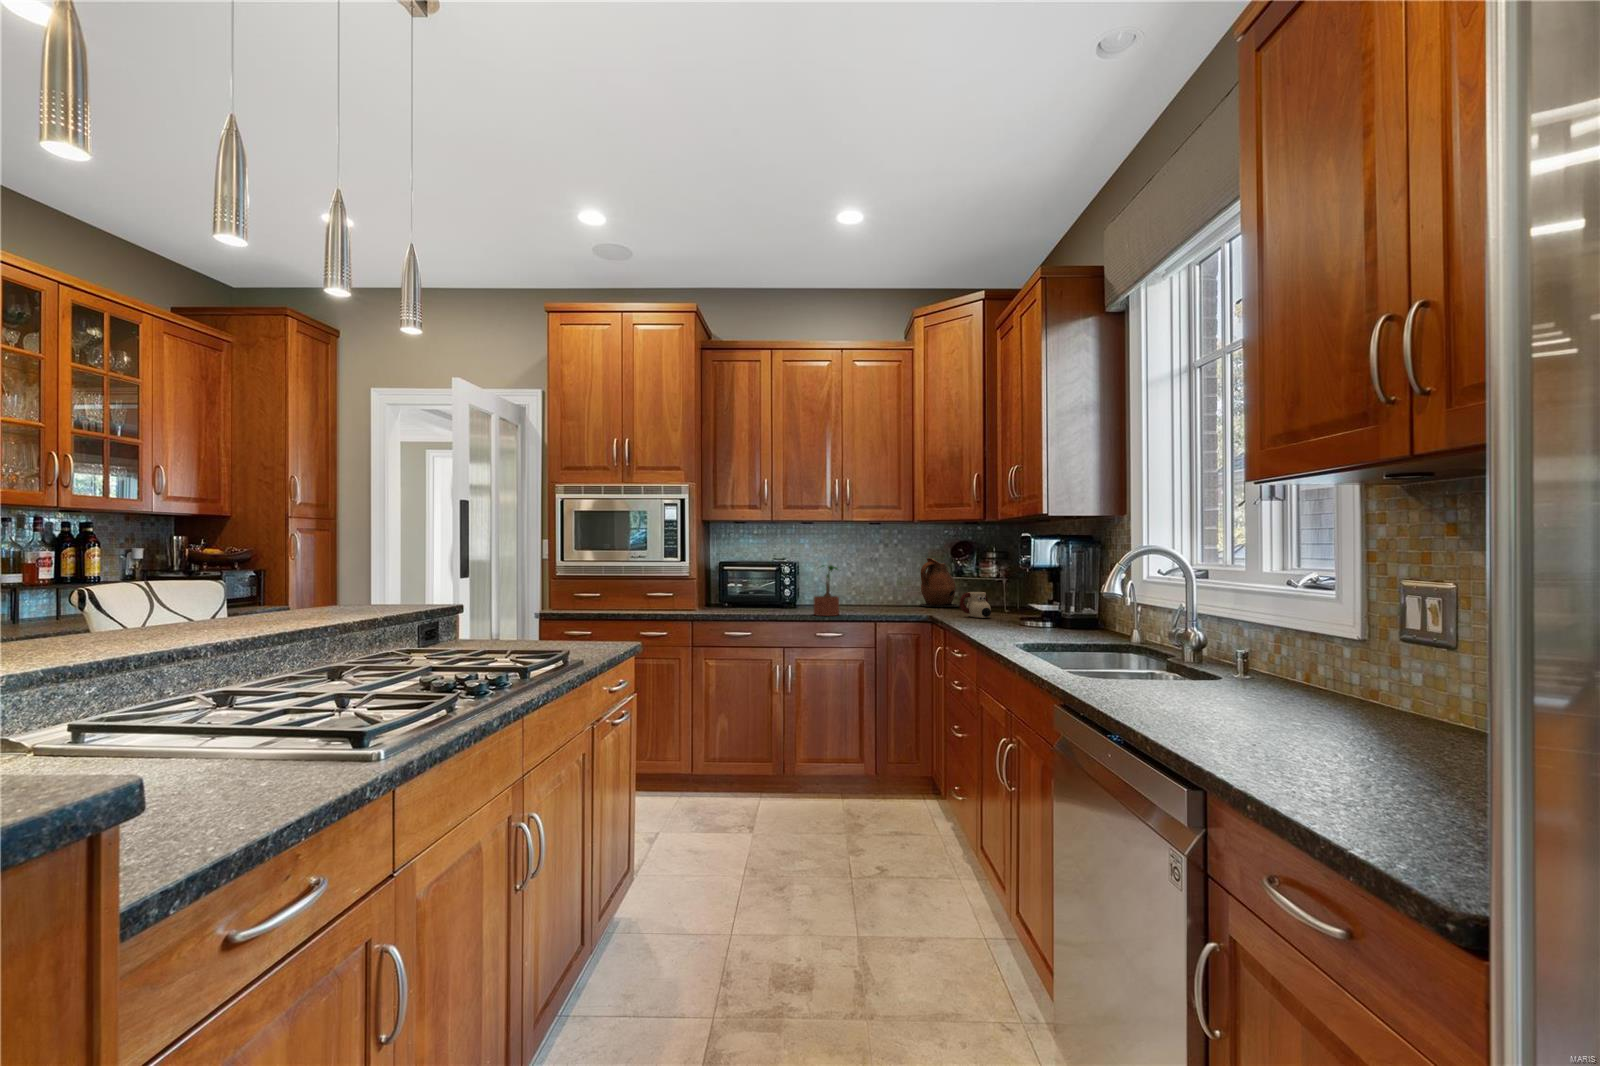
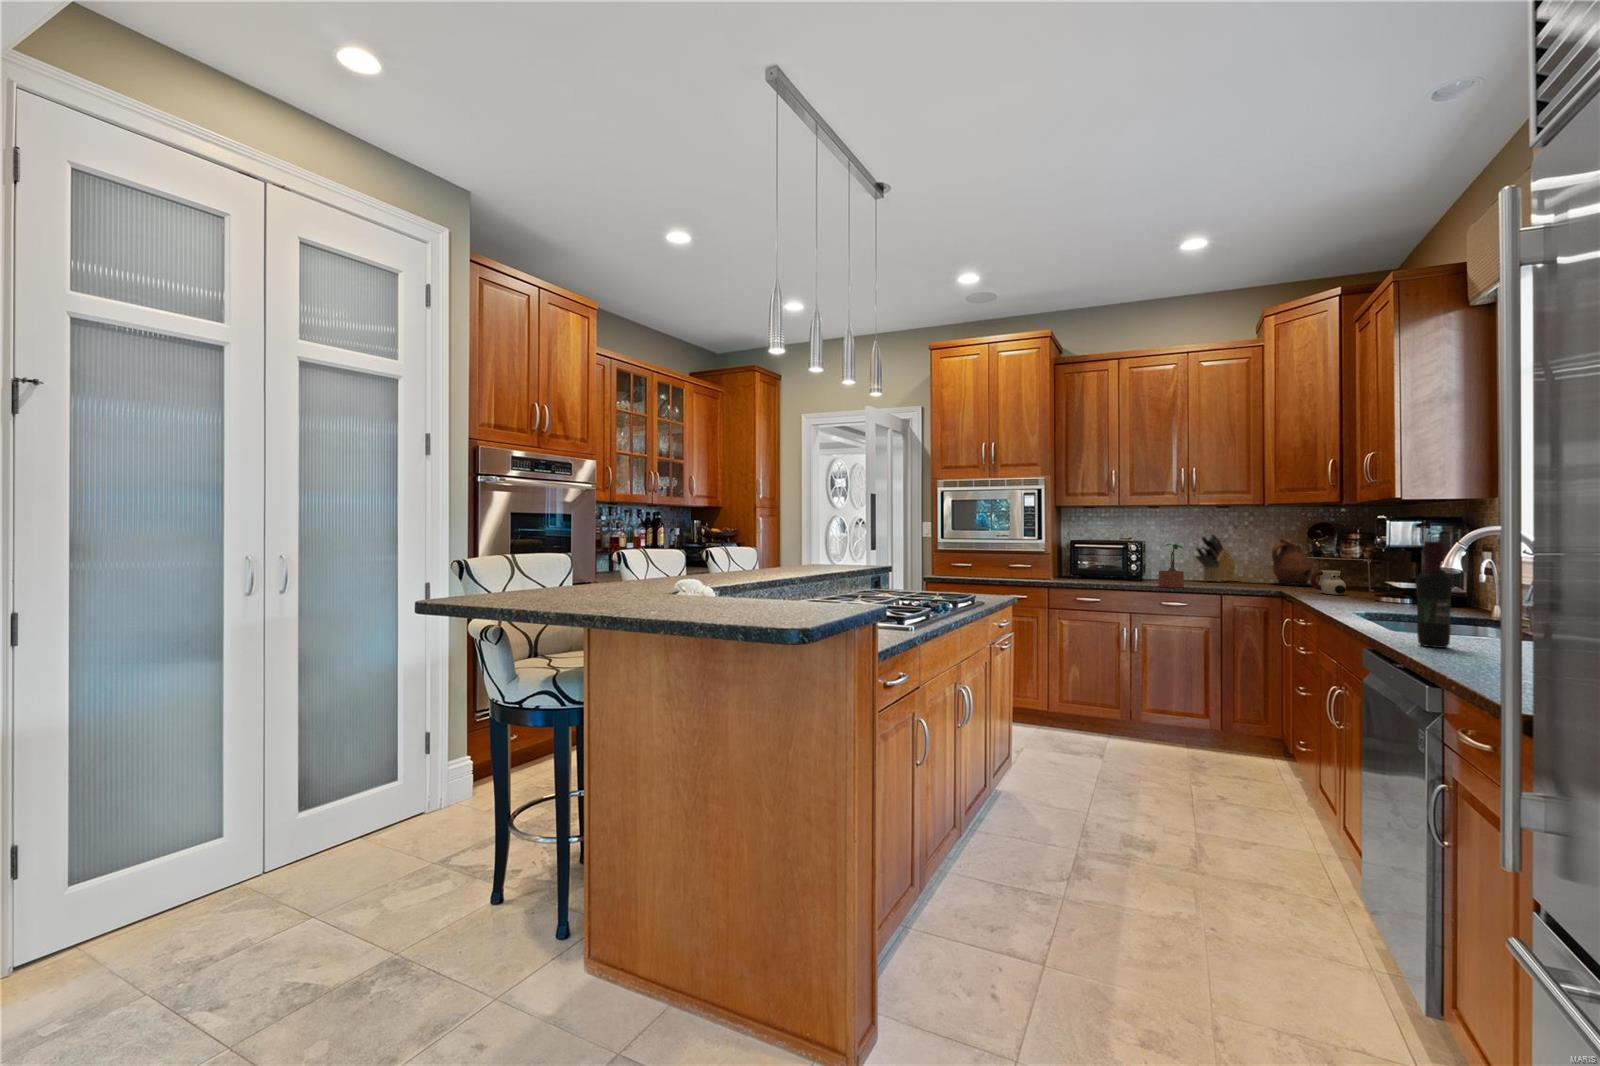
knife block: none [849,553,895,606] -> present [1196,534,1244,582]
wine bottle: none [1110,566,1148,702] -> present [1415,541,1453,648]

